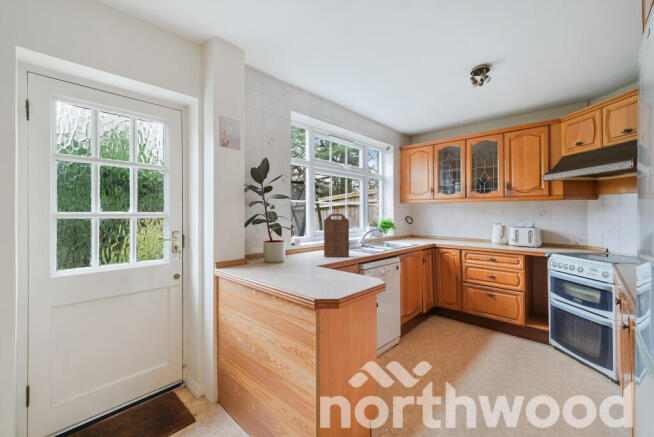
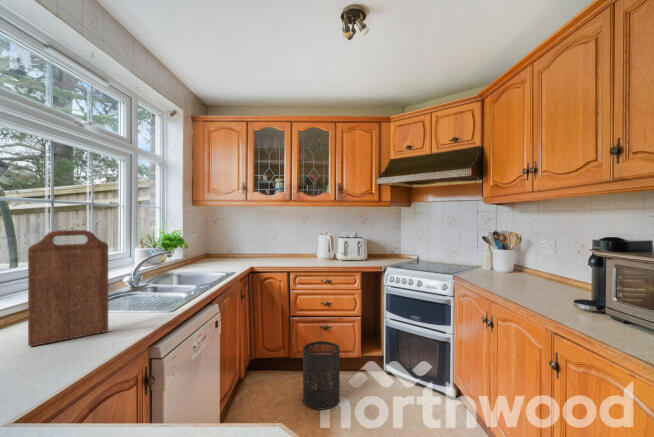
trash can: none [465,299,497,347] -> present [303,341,340,409]

